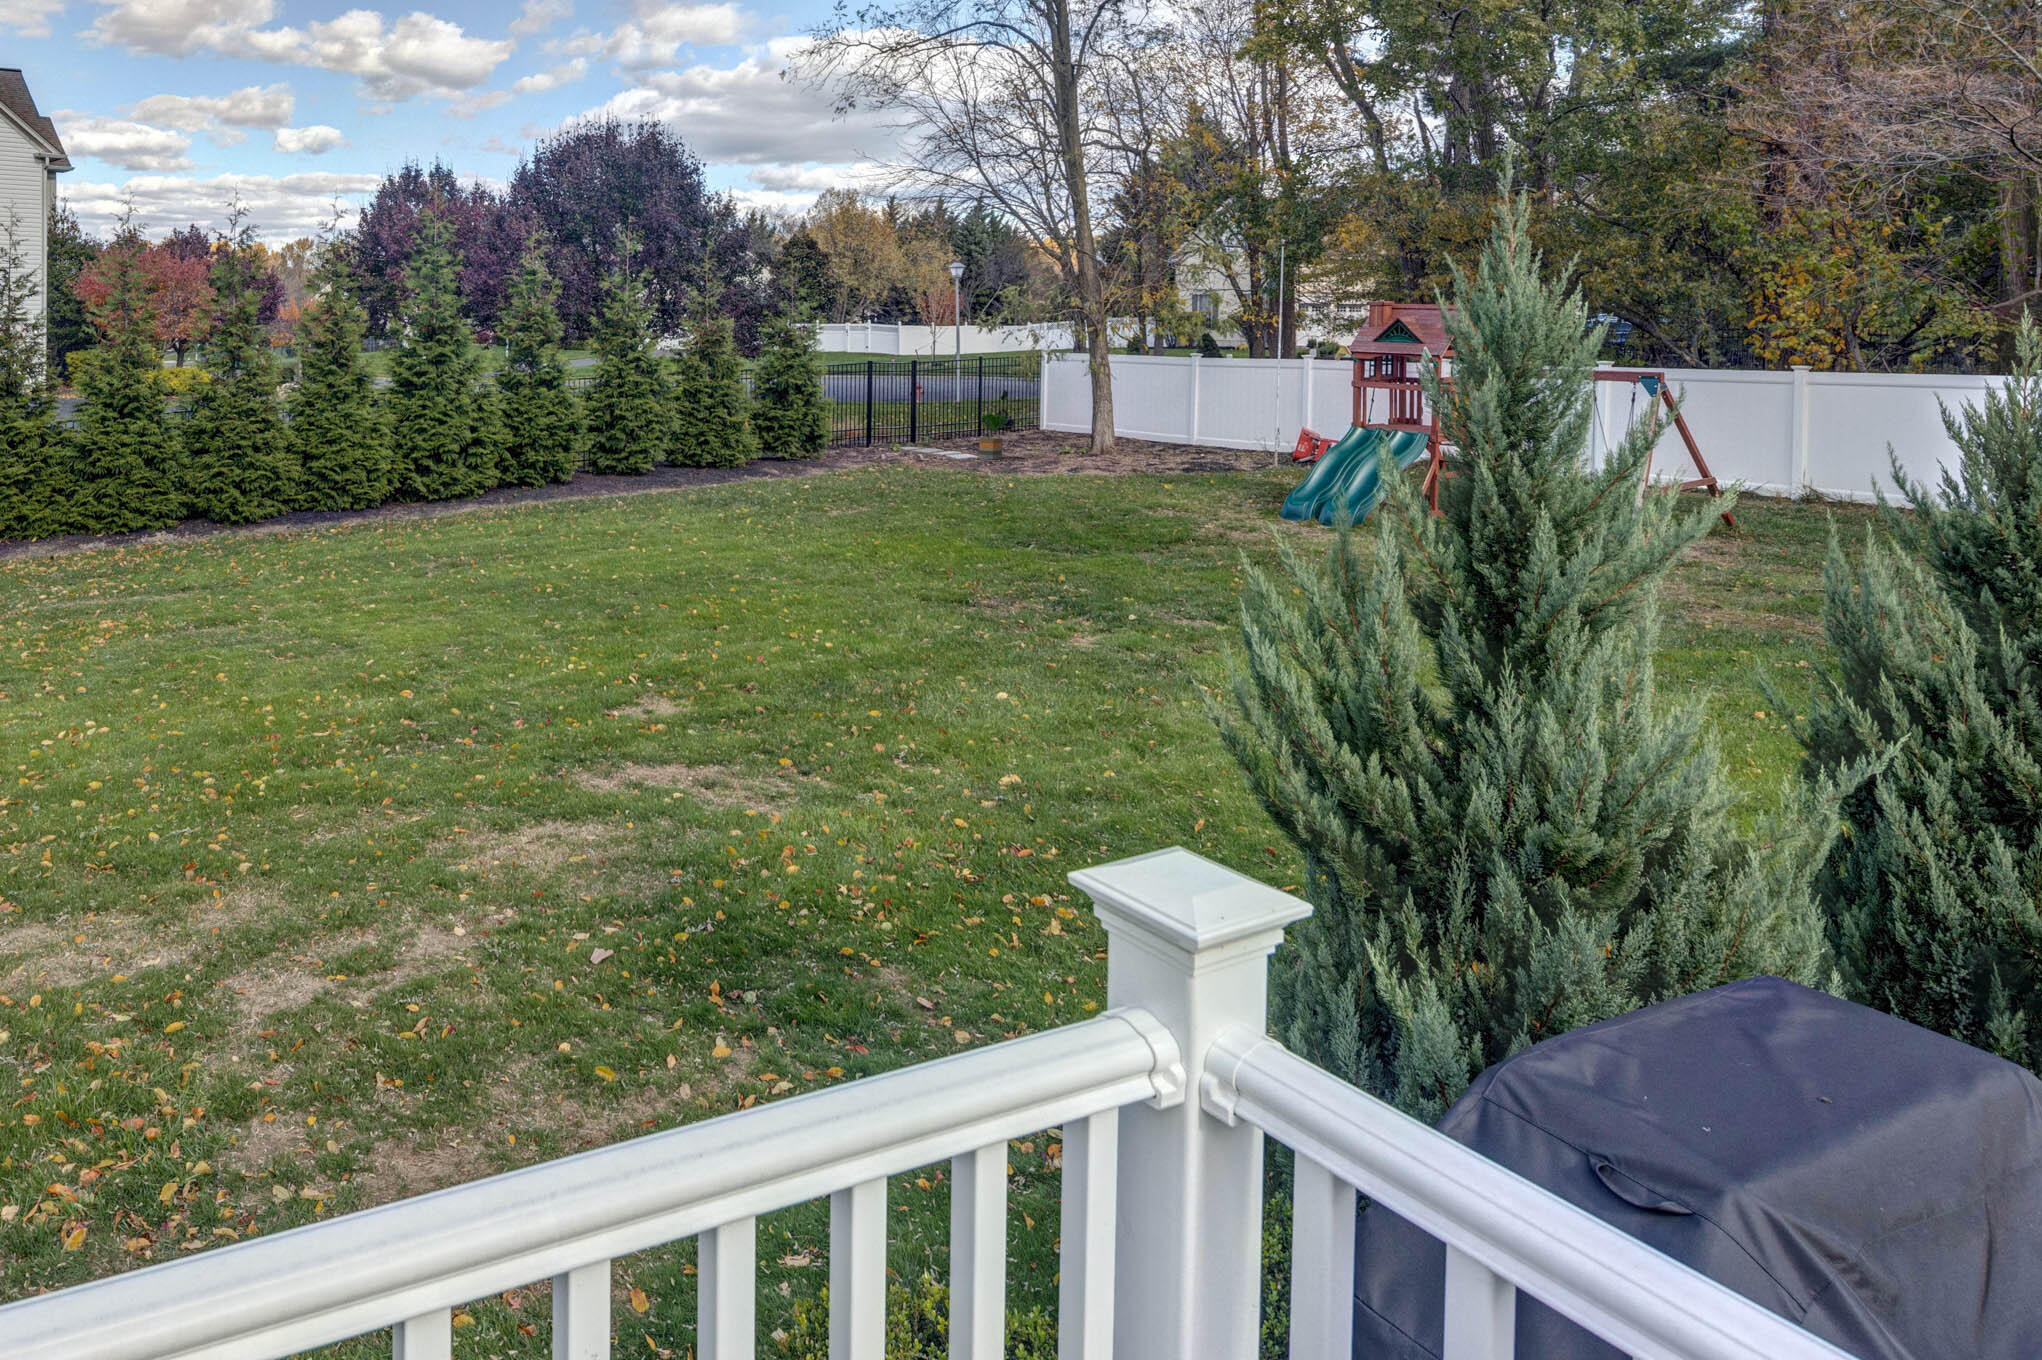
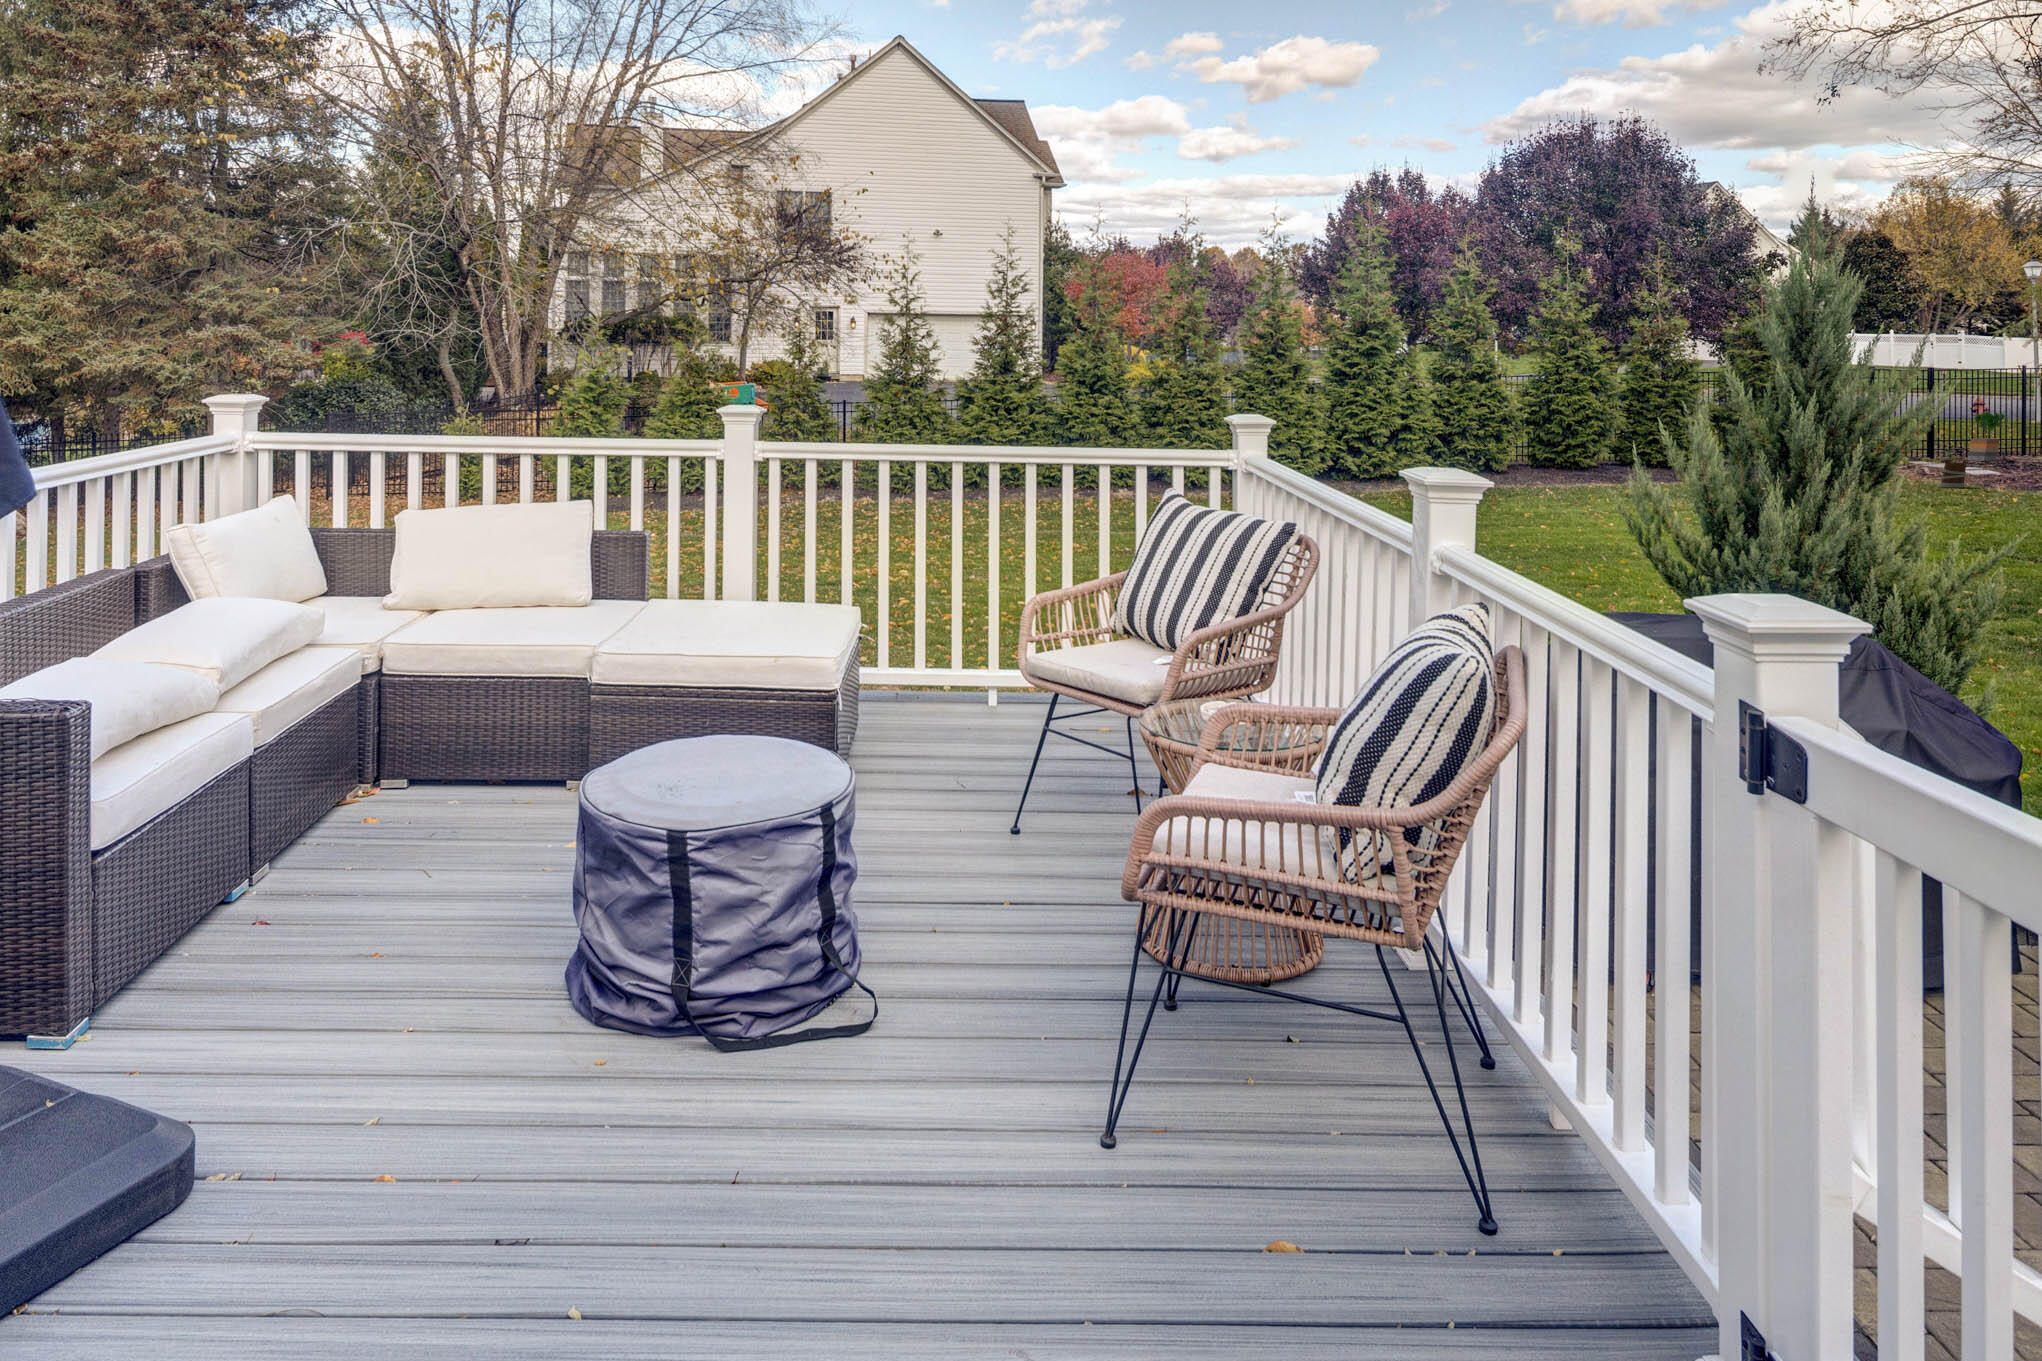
wooden bucket: none [973,458,993,497] -> present [1940,448,1966,488]

